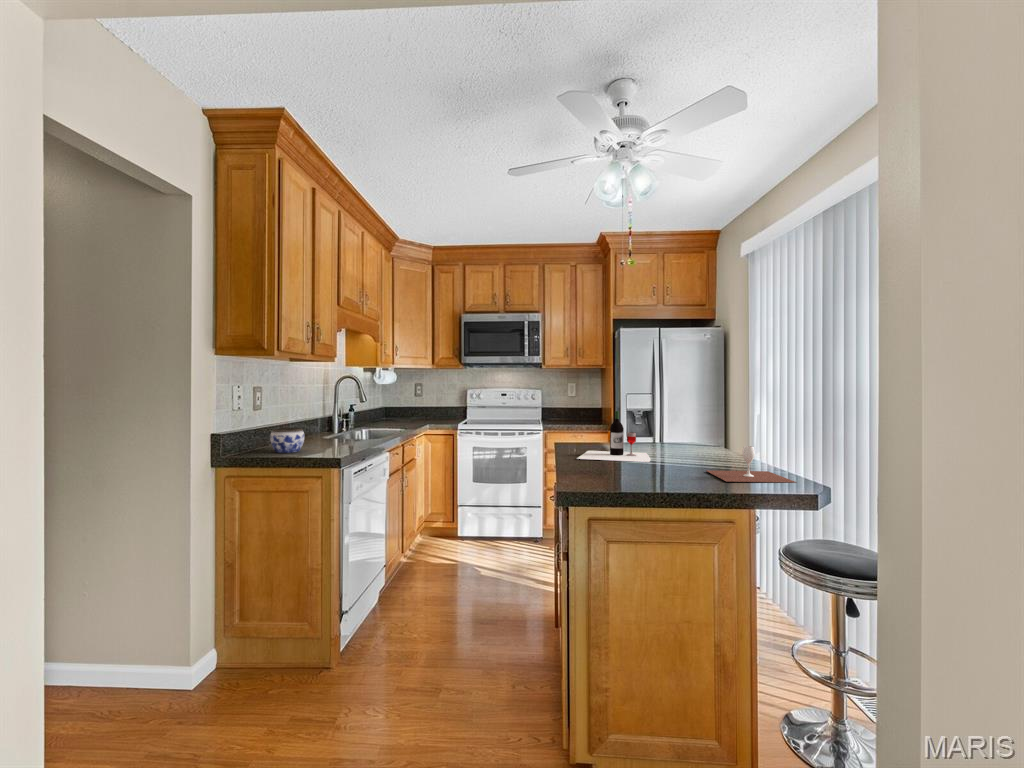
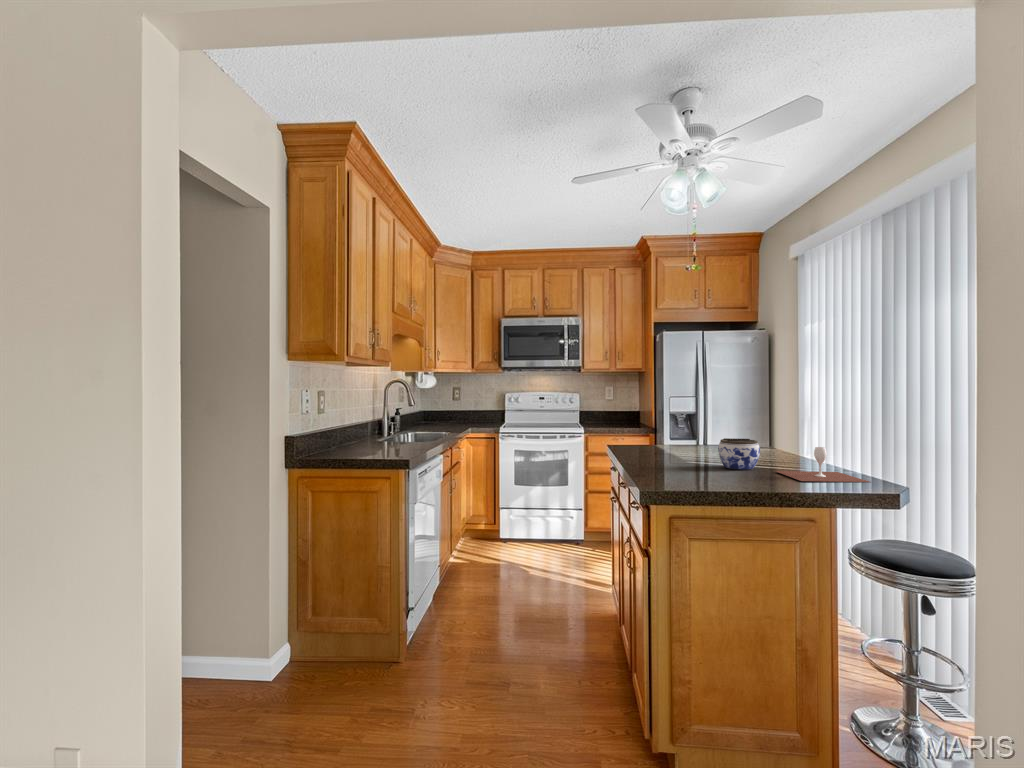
wine bottle: present [577,411,651,462] -> none [640,414,714,463]
jar: present [270,428,304,453] -> present [718,438,760,470]

